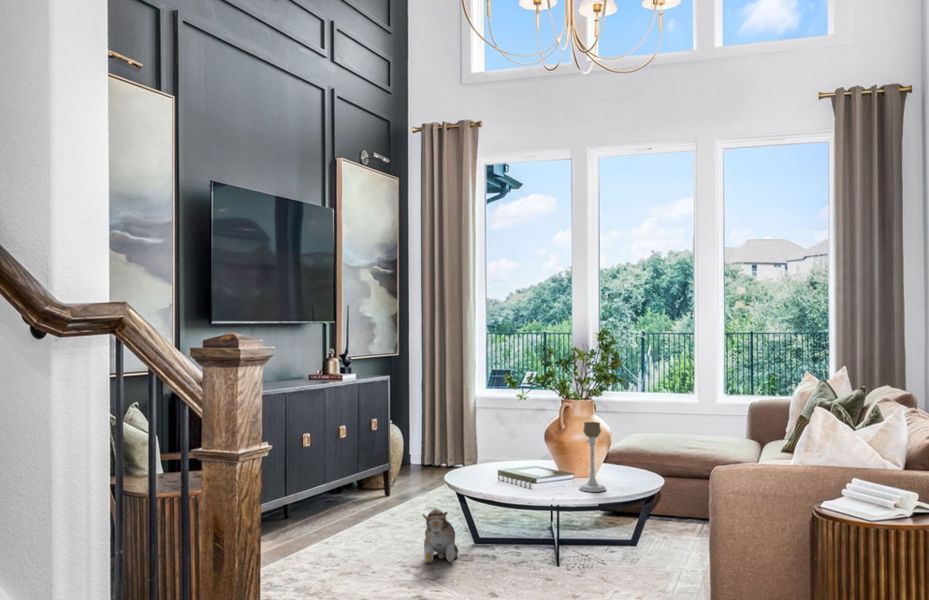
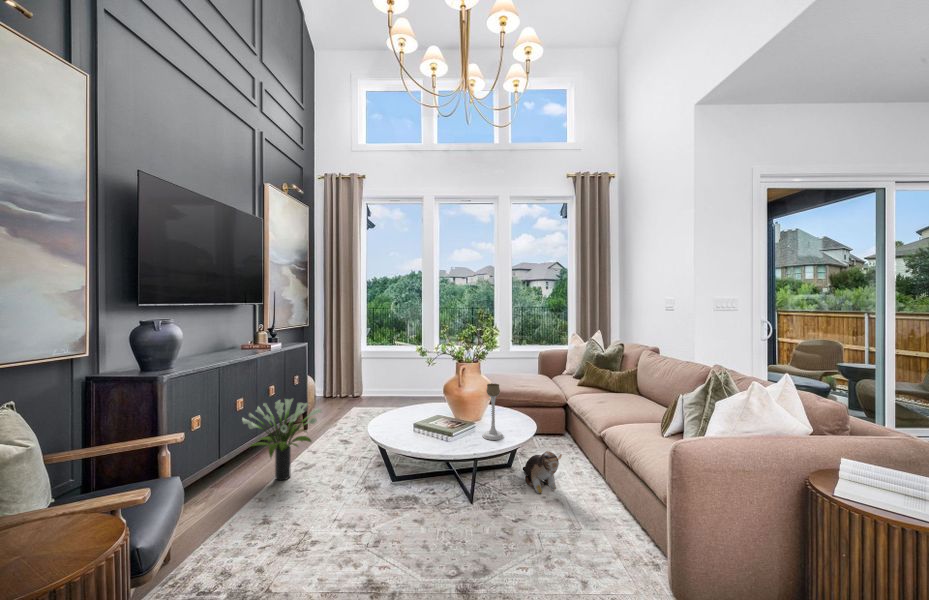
potted plant: none [309,435,398,533] -> present [242,399,322,480]
plush toy: present [422,509,458,563] -> present [523,451,562,494]

